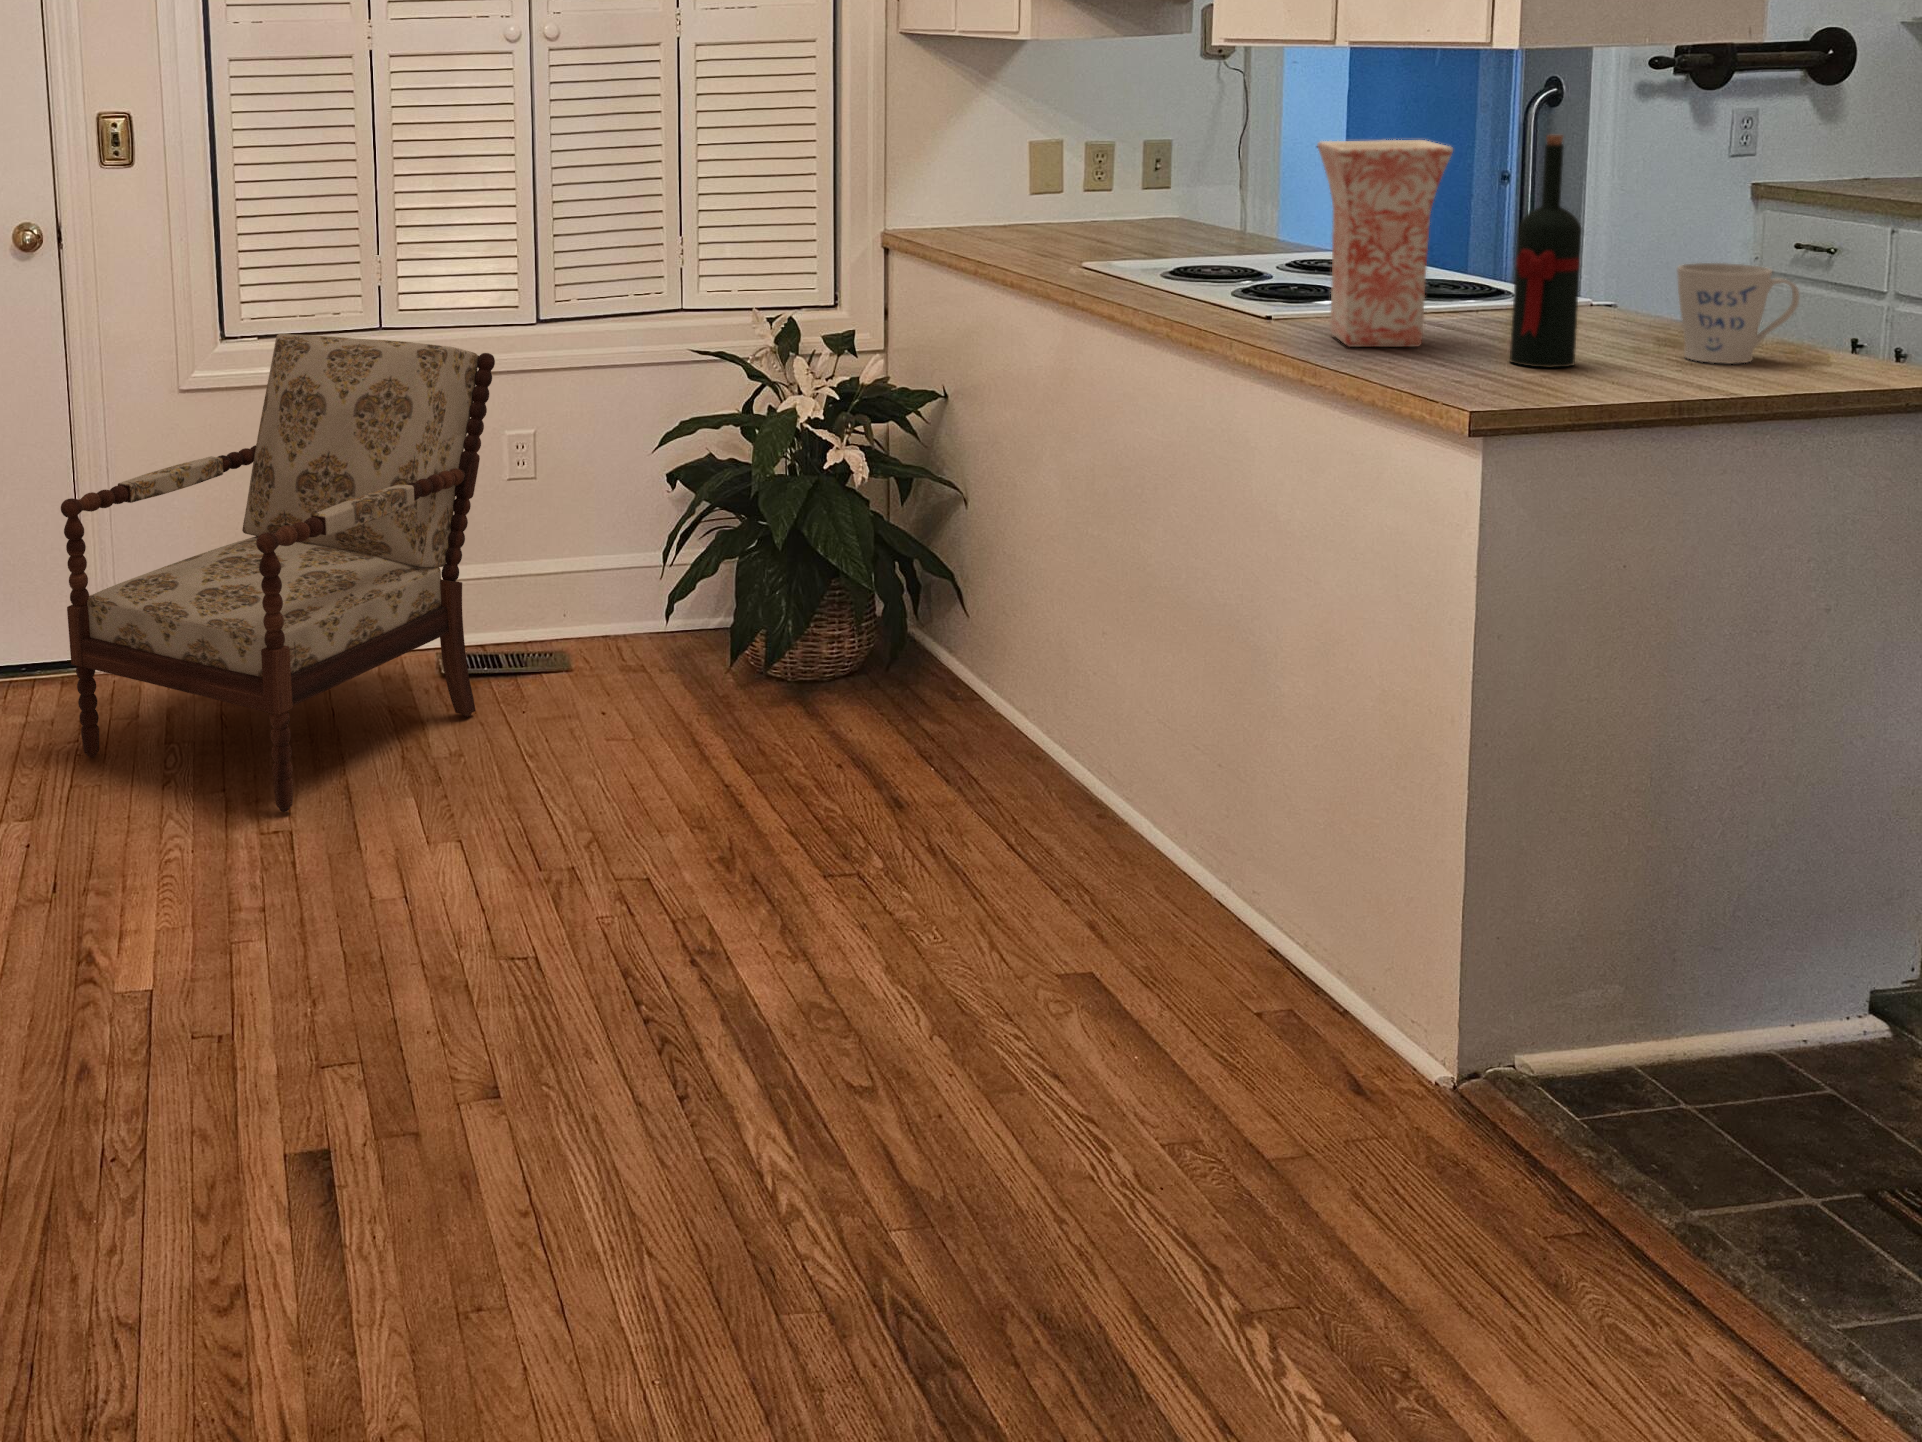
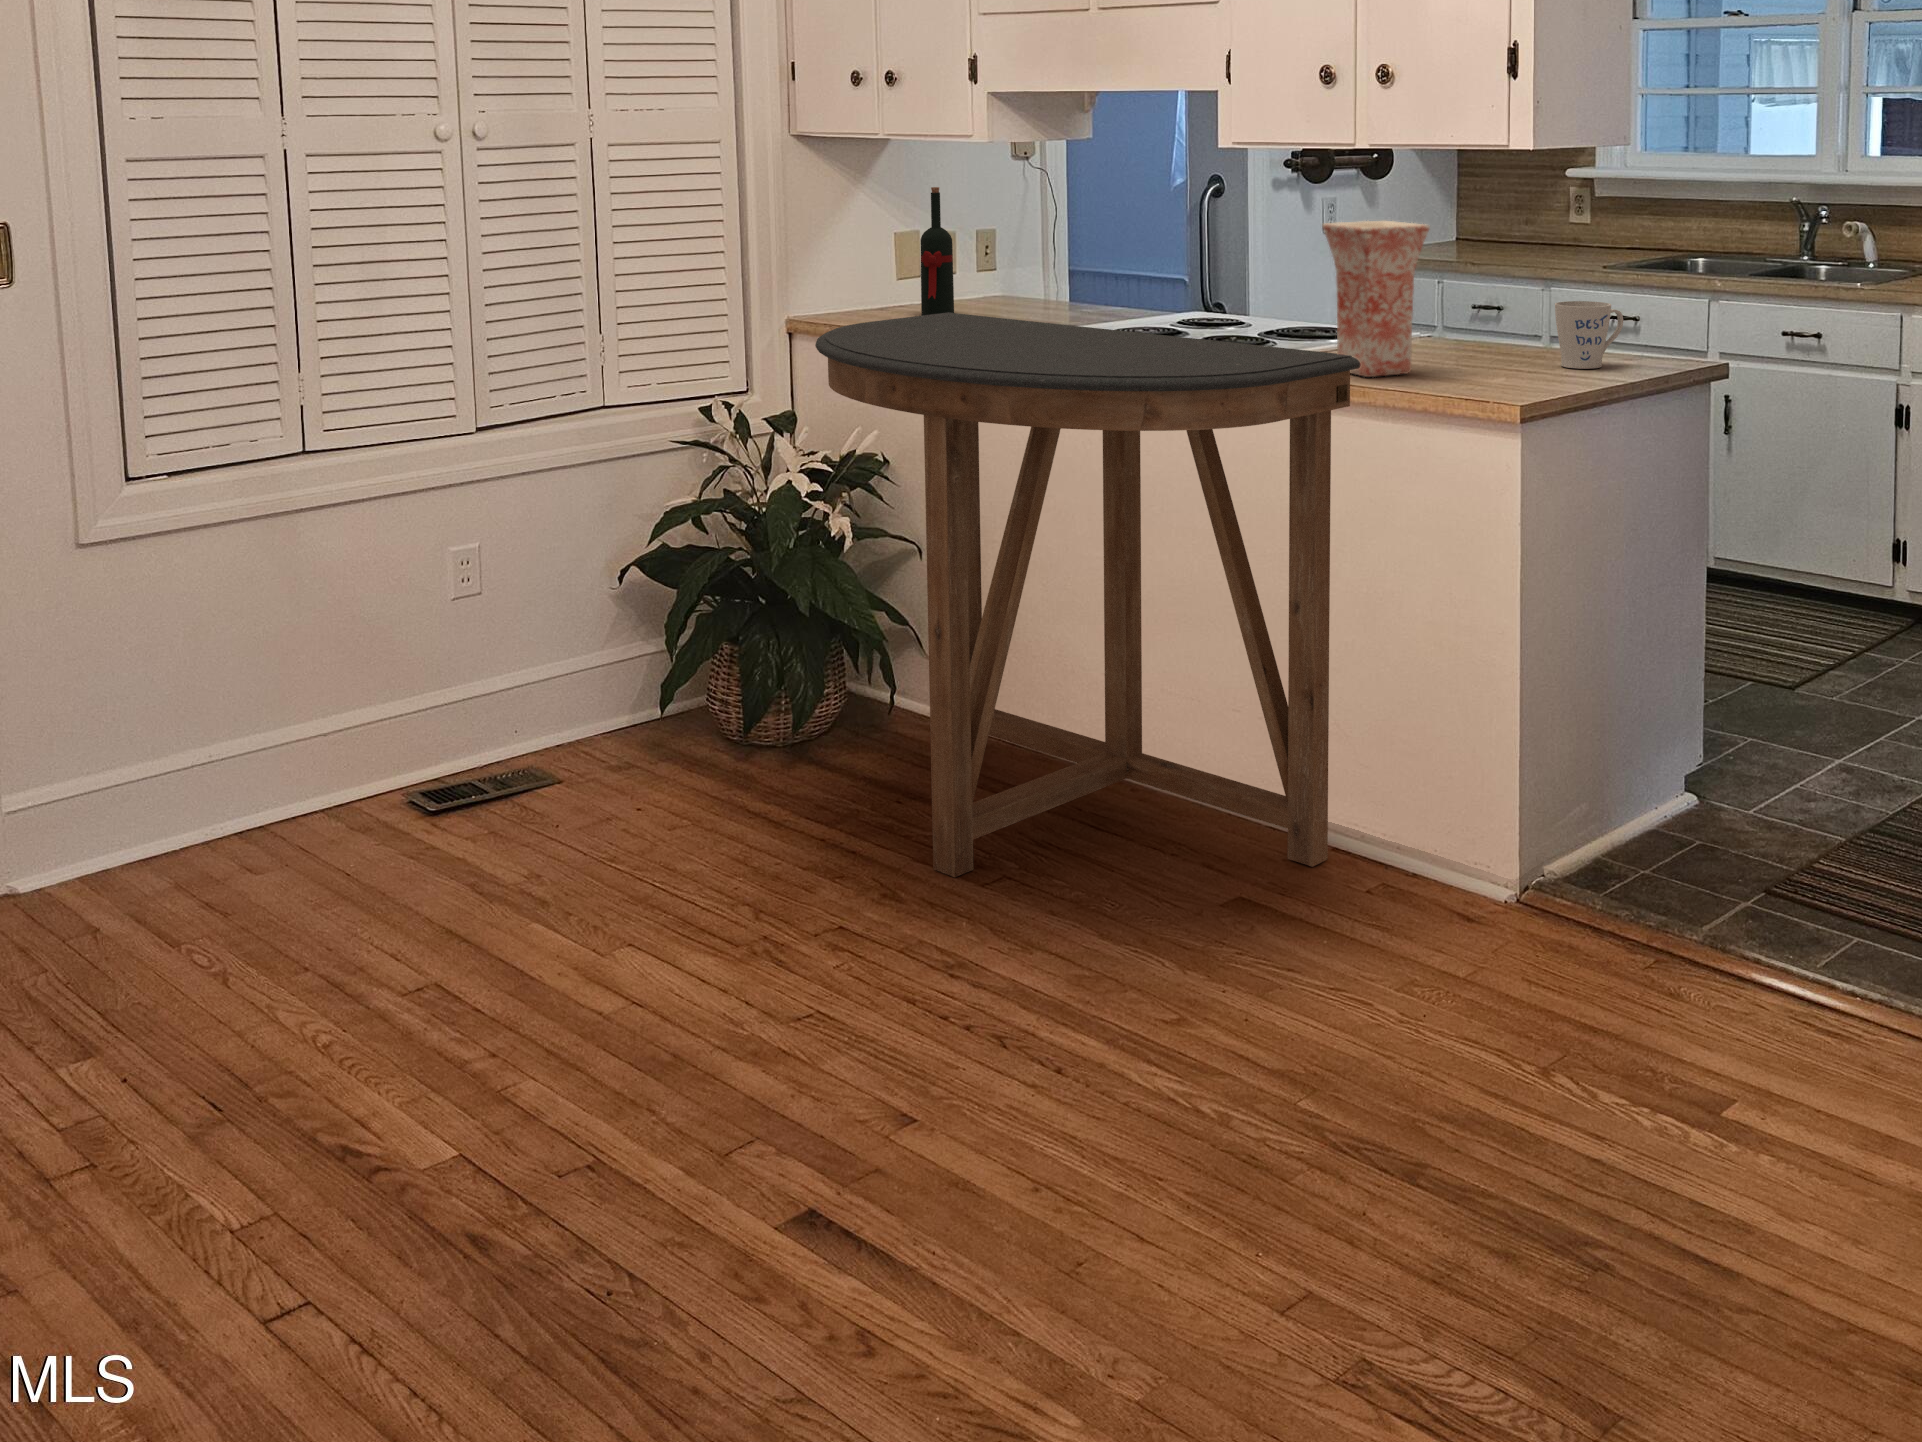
wine bottle: present [1510,135,1582,368] -> present [920,187,954,316]
console table: none [748,233,1298,958] -> present [815,312,1361,877]
armchair: present [61,334,495,812] -> none [51,458,506,985]

